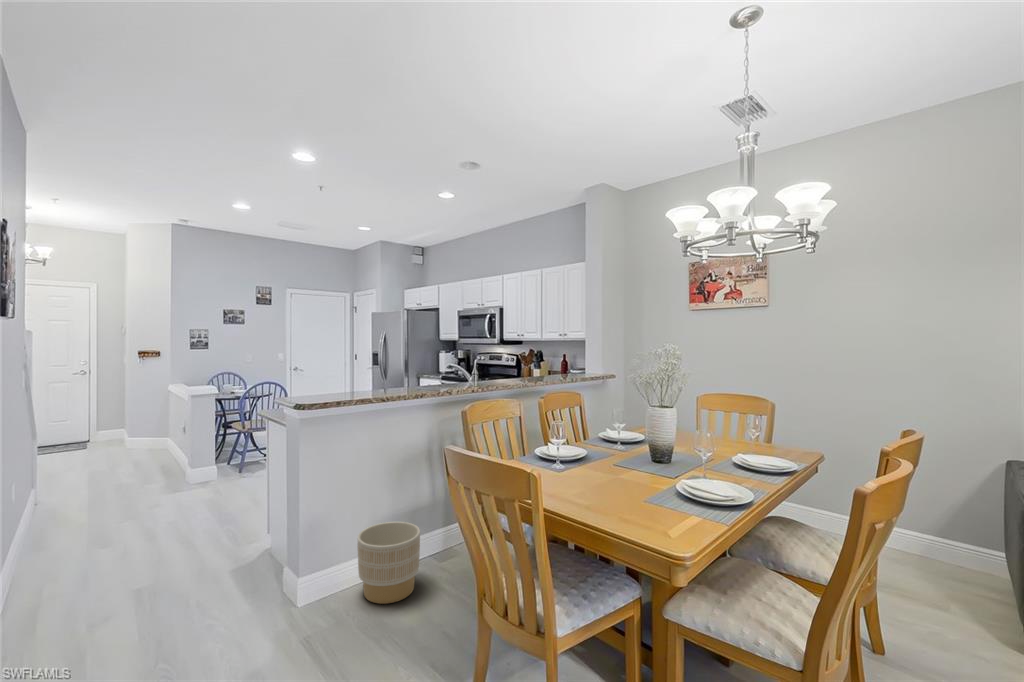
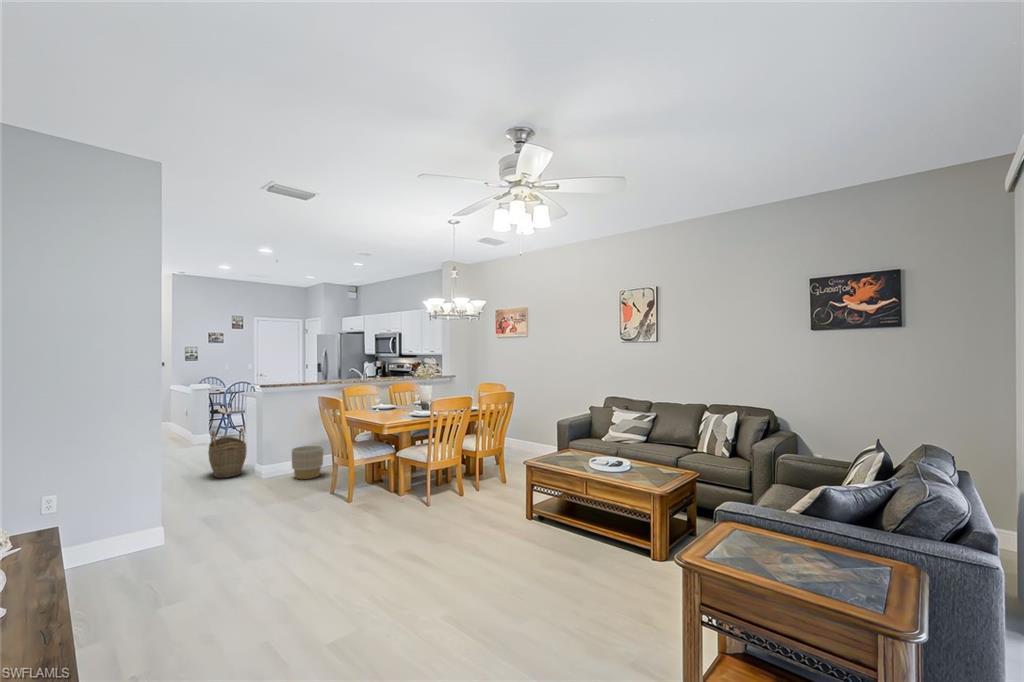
woven basket: none [191,483,266,594] -> present [208,428,246,478]

